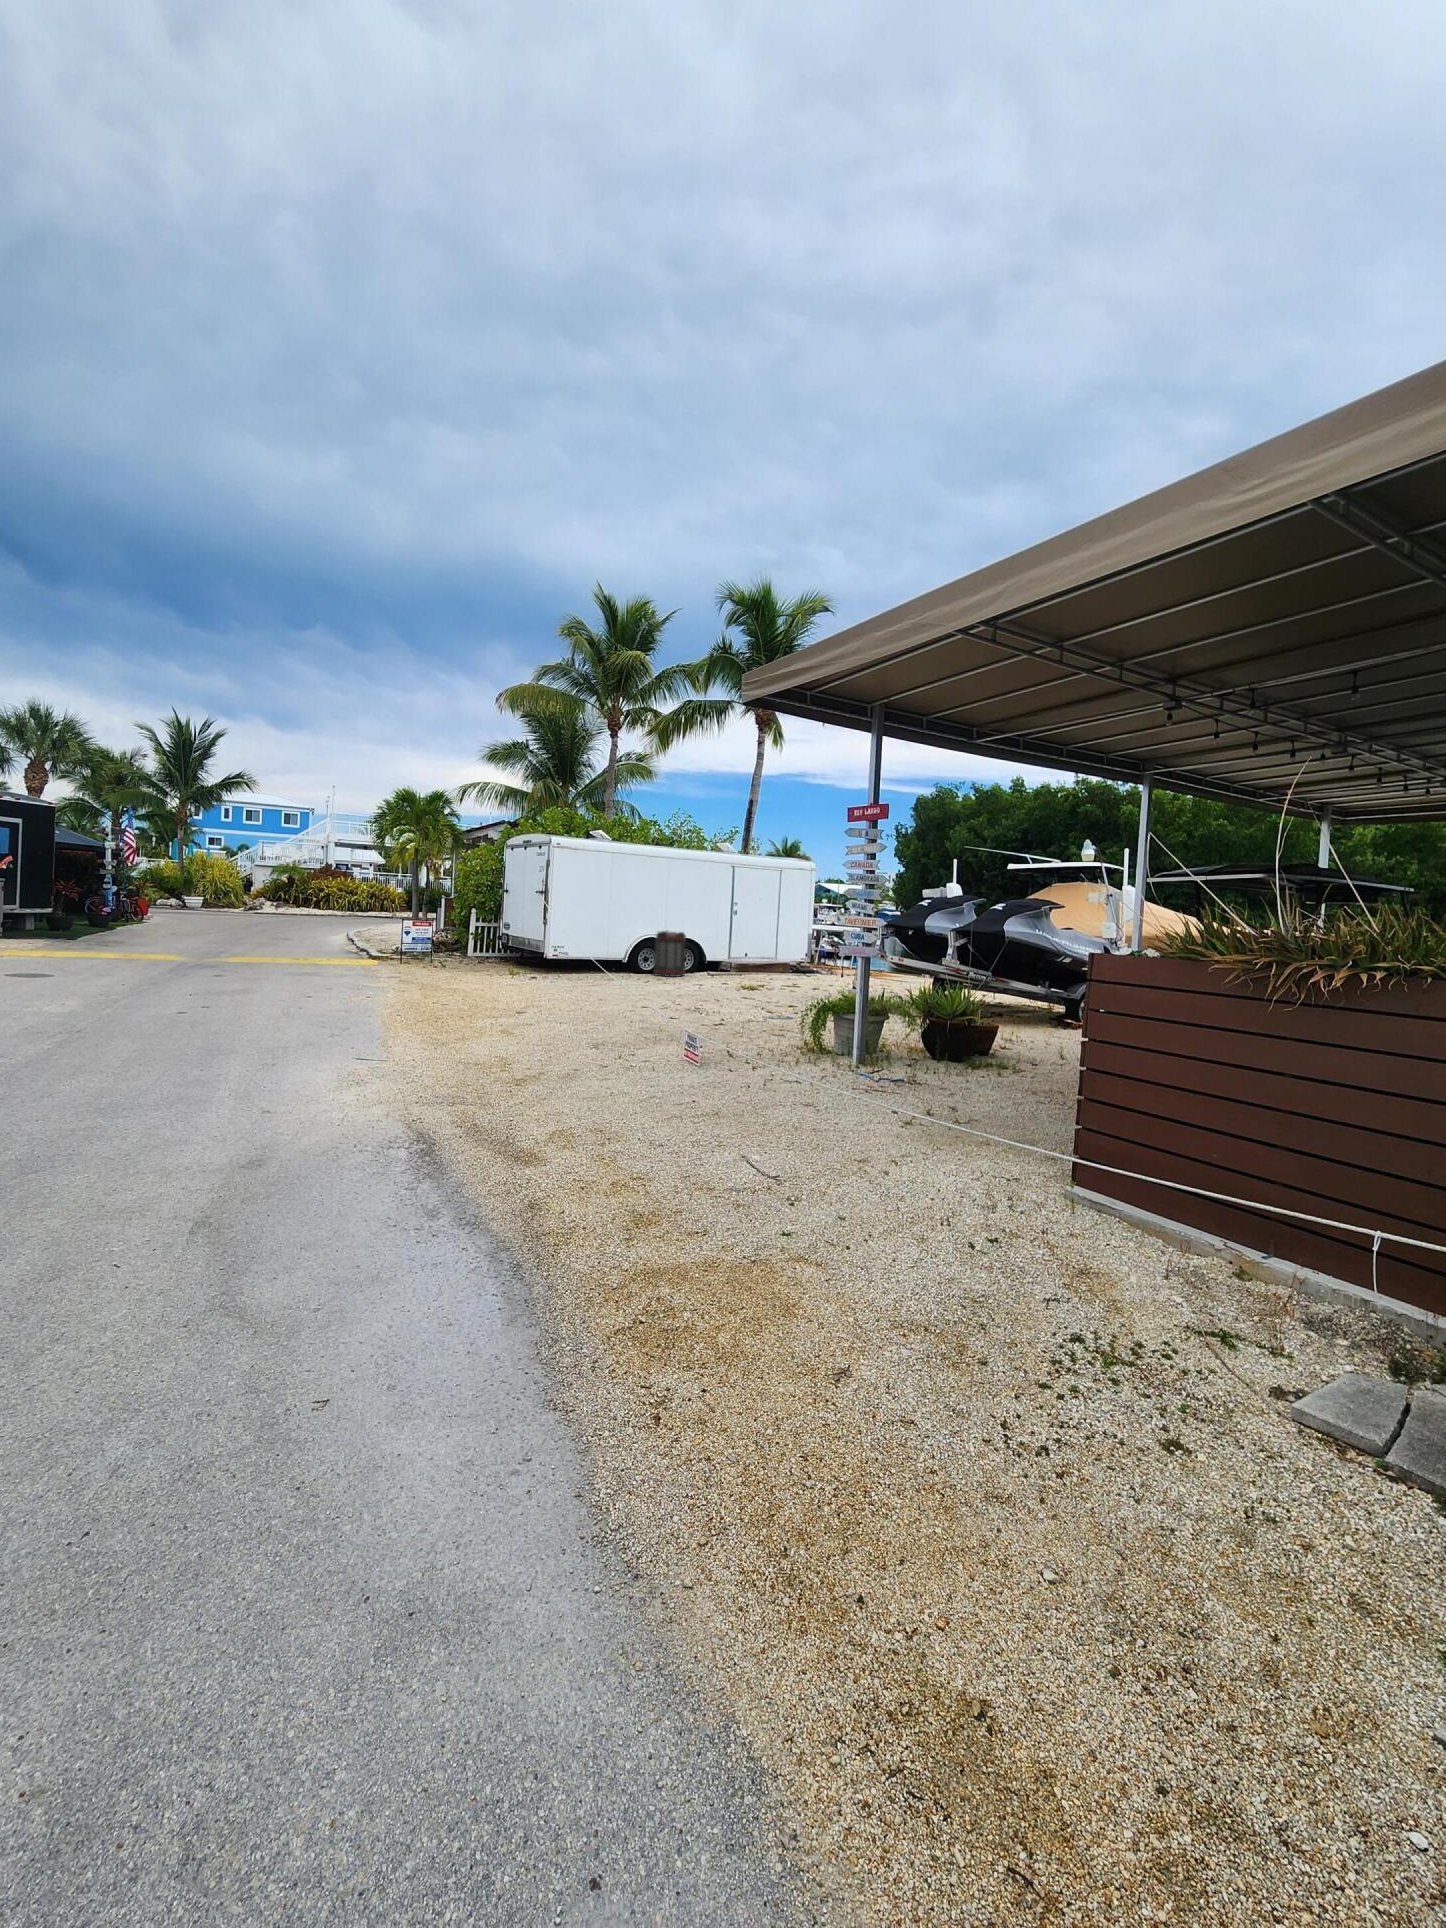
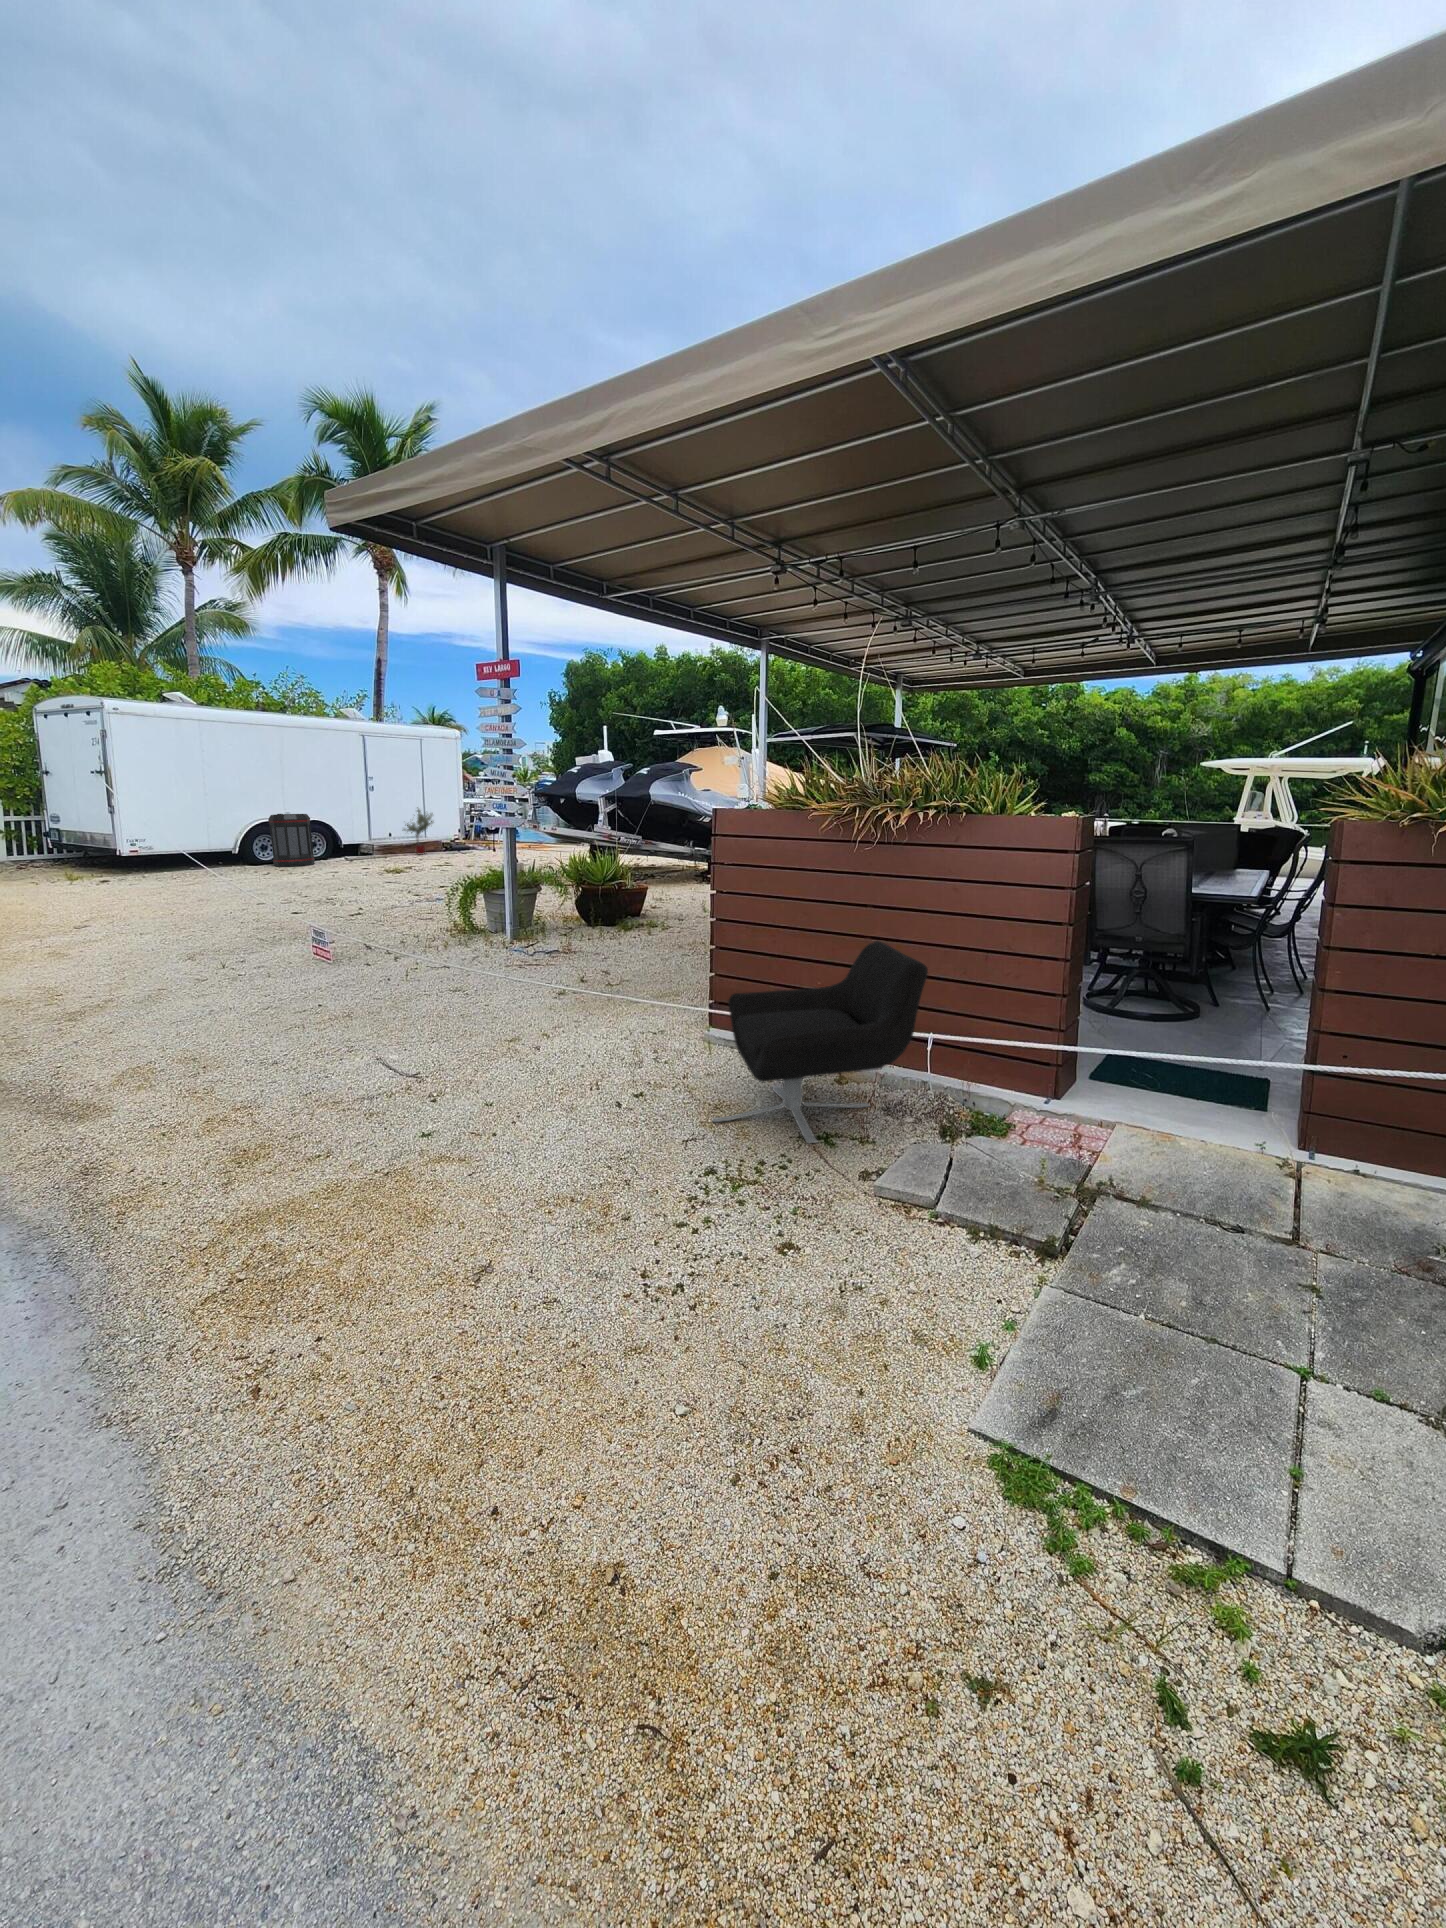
potted tree: none [757,931,786,974] -> present [403,807,433,854]
lounge chair: none [1075,1115,1369,1337] -> present [712,941,928,1143]

